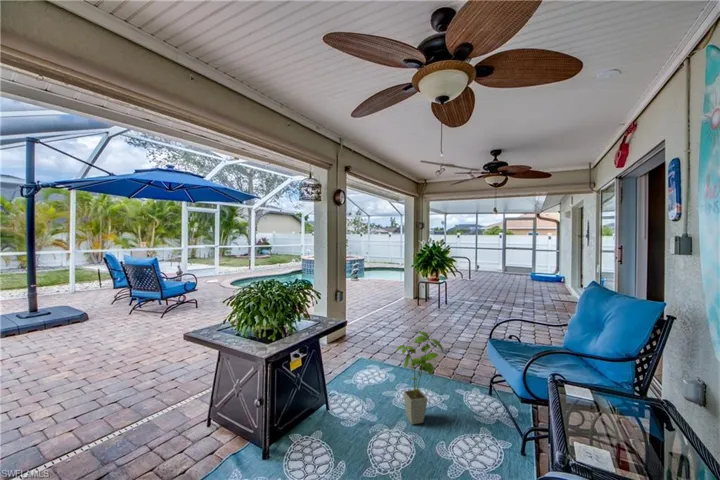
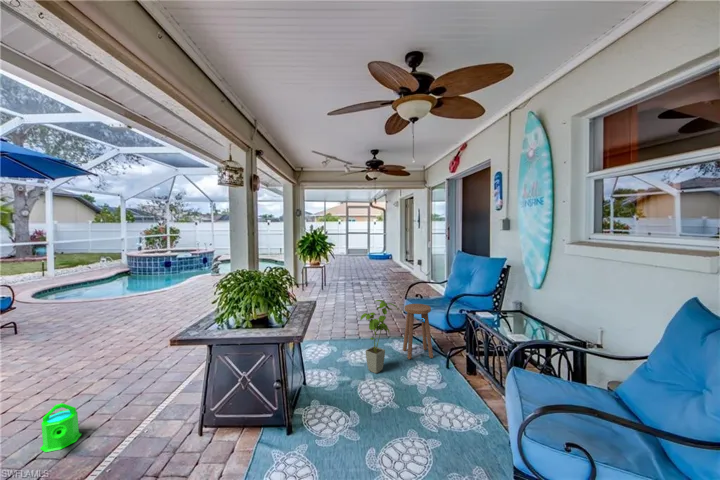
stool: none [469,346,511,431] -> present [403,304,433,359]
watering can: none [130,362,160,397] -> present [40,403,82,452]

